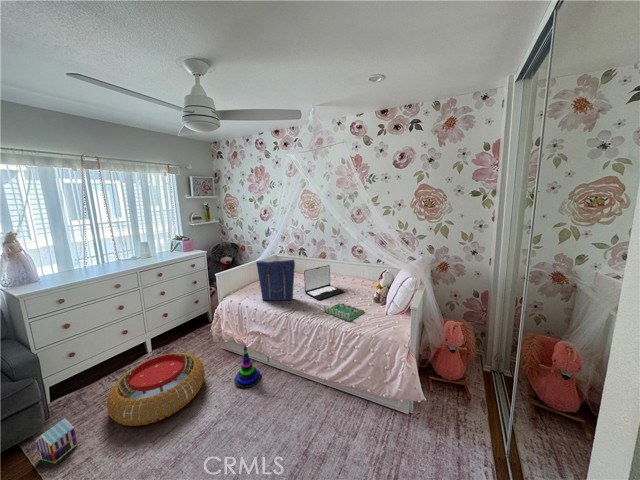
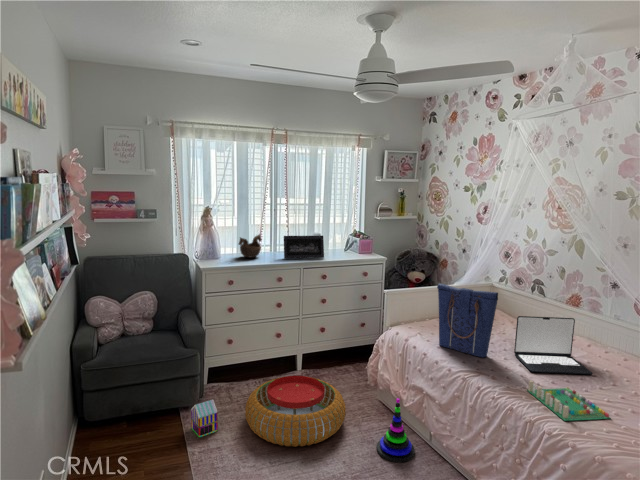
picture frame: none [113,243,156,267] -> present [284,236,324,259]
decorative bowl: none [61,249,89,273] -> present [239,234,262,258]

